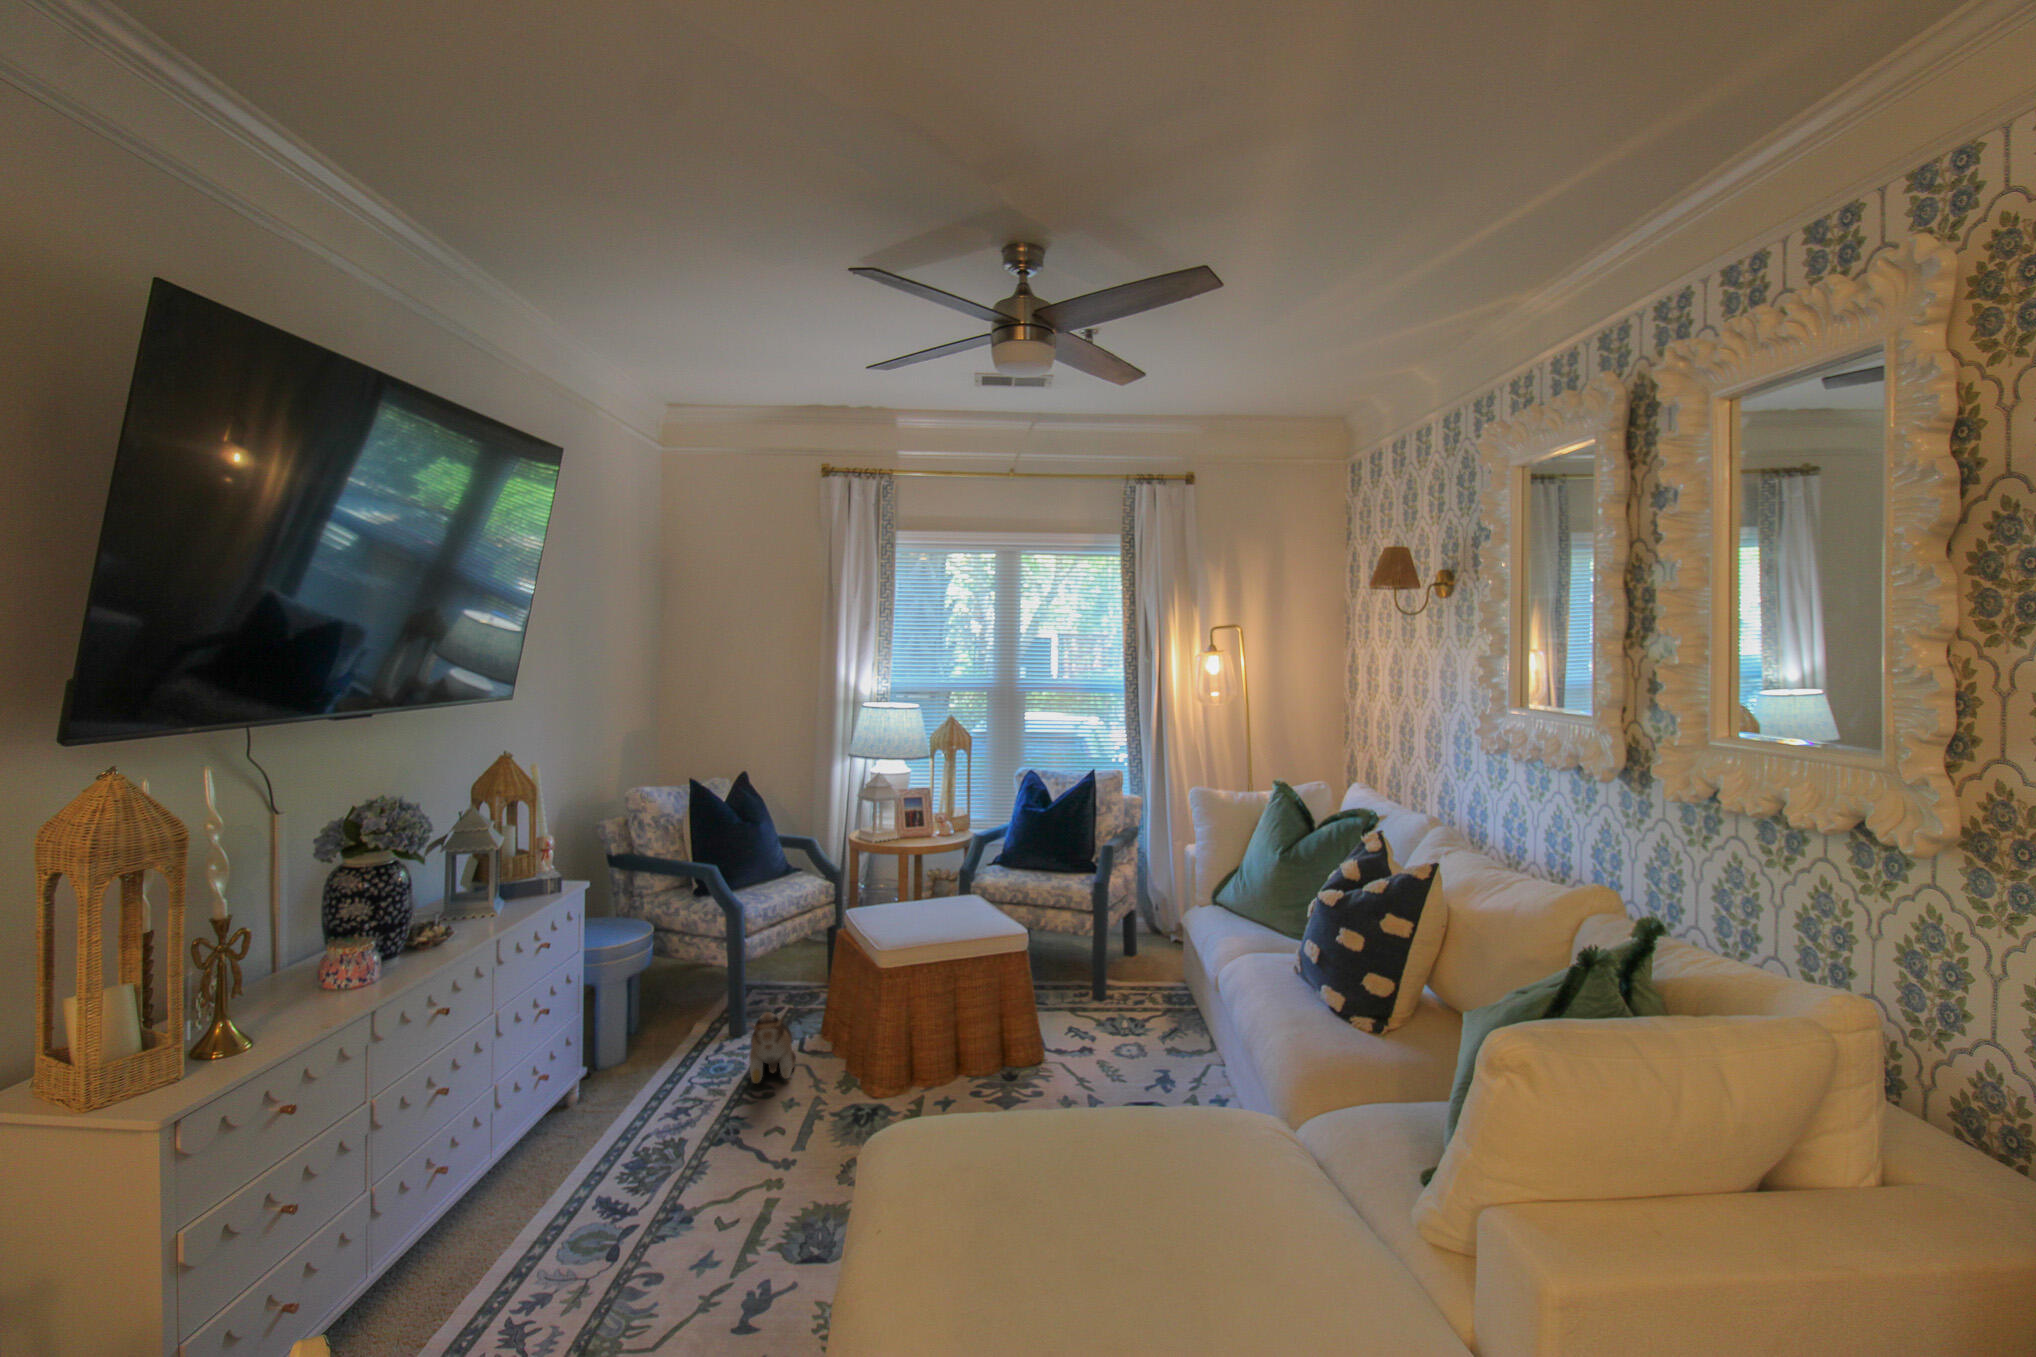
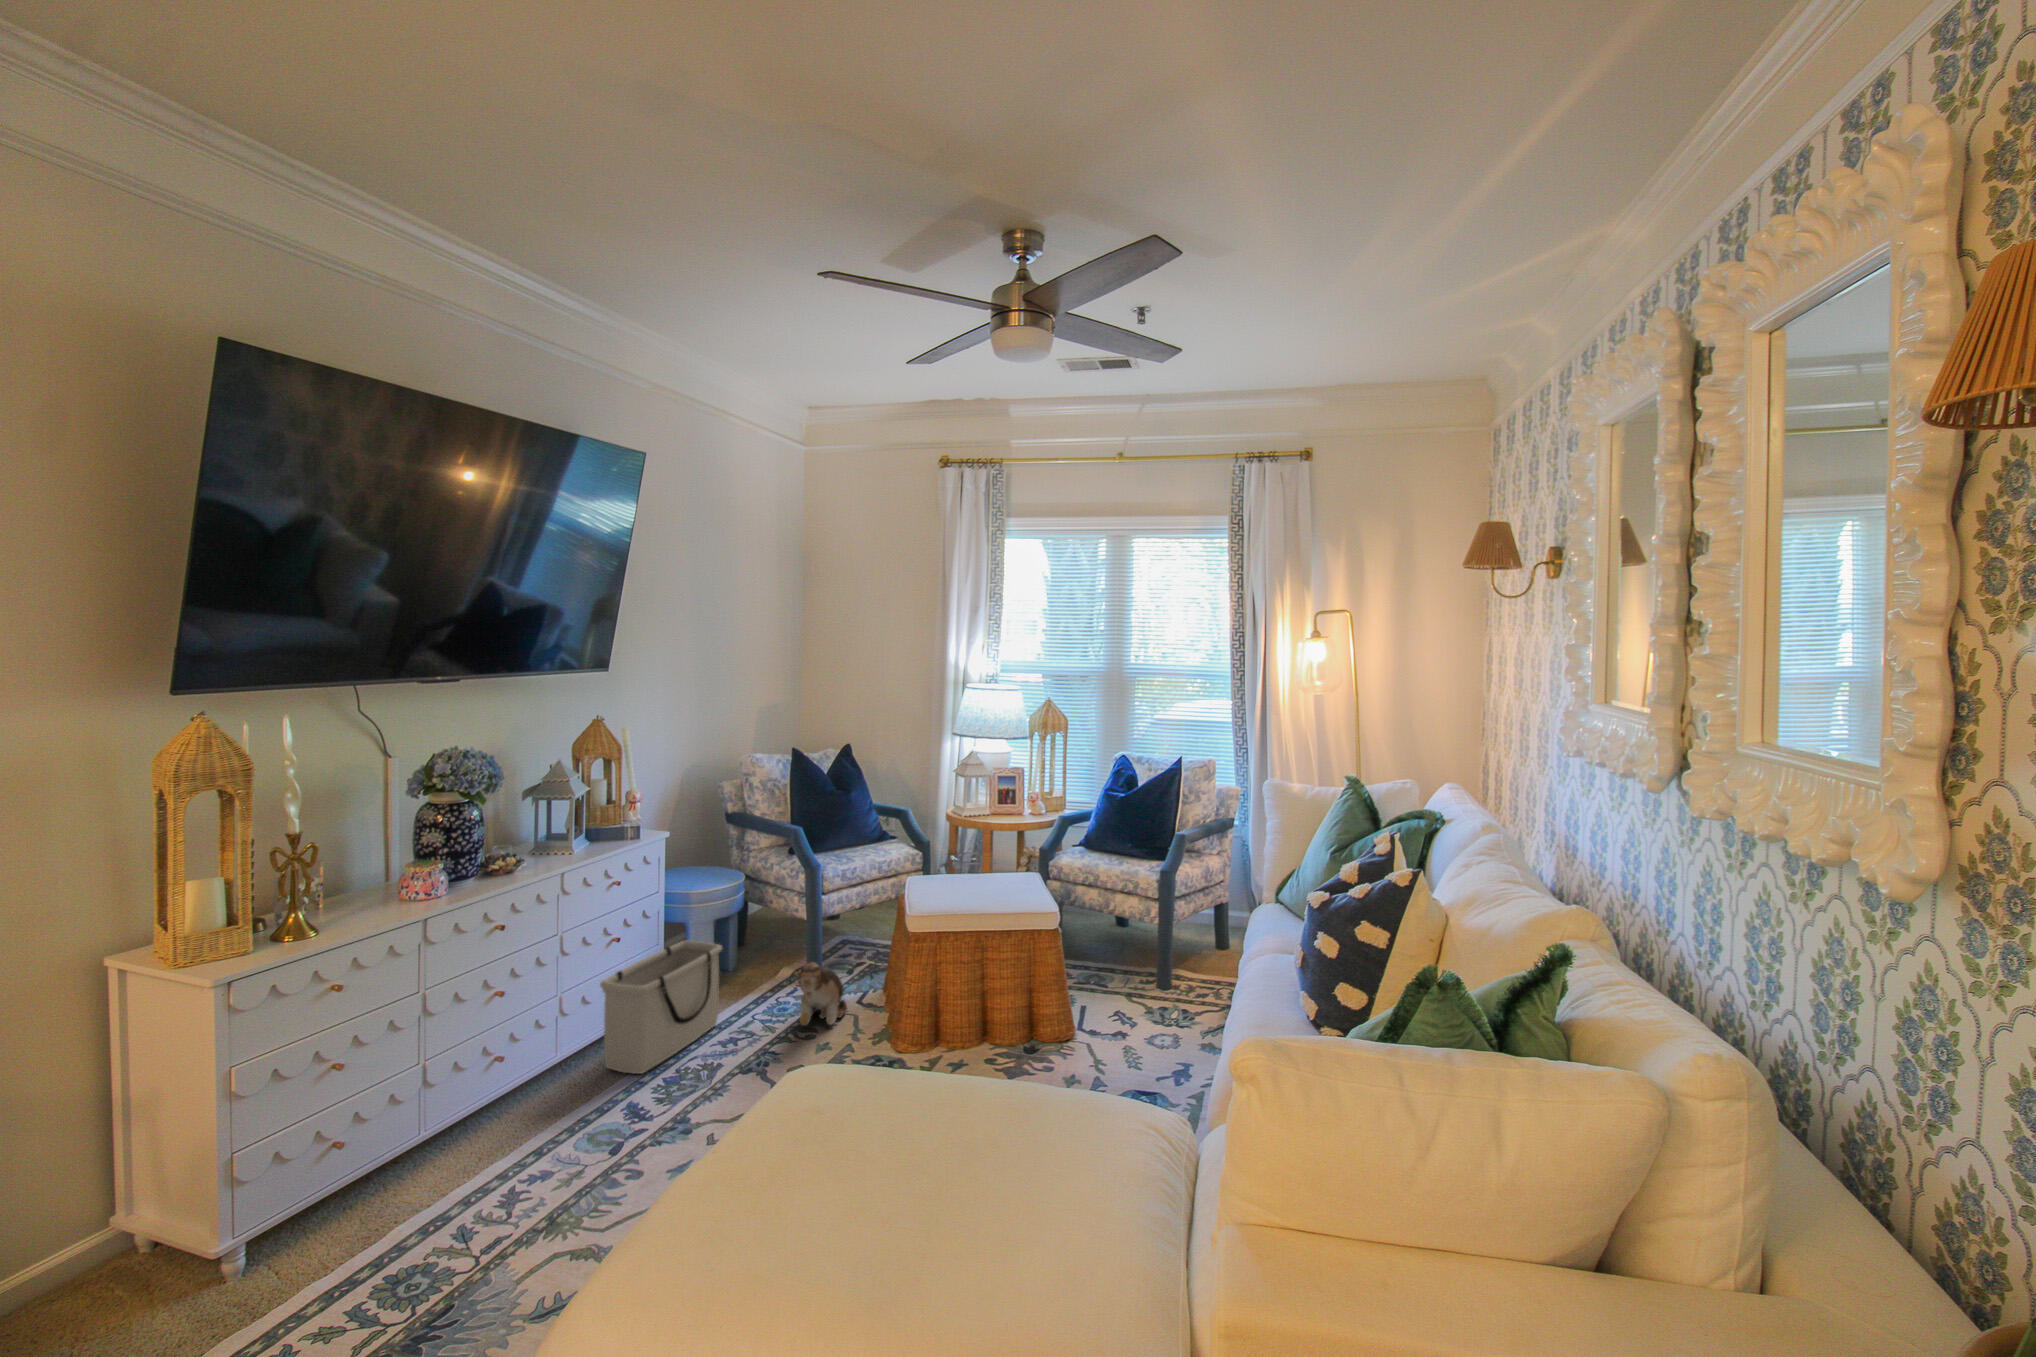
storage bin: none [541,1003,659,1164] -> present [600,941,722,1074]

